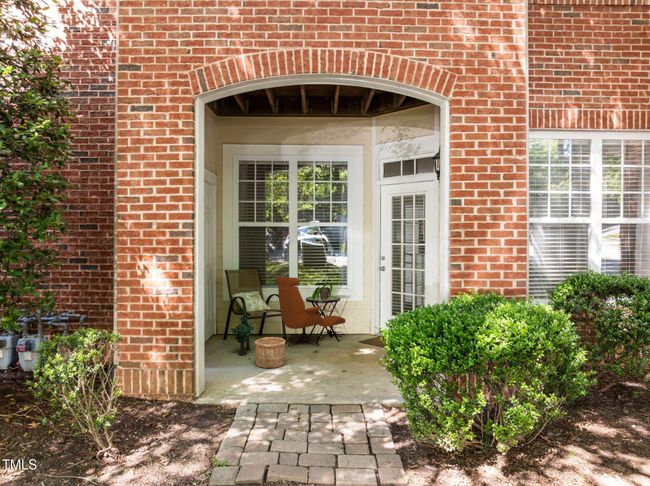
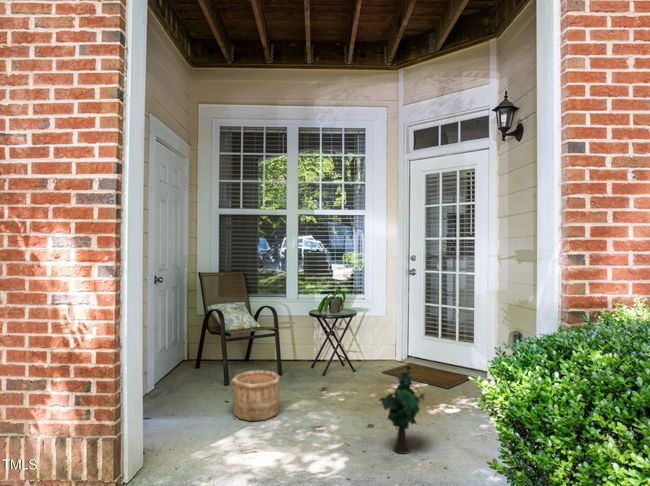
lounge chair: present [276,276,345,346] -> none [268,279,364,380]
decorative plant: present [231,313,254,355] -> present [380,366,424,454]

